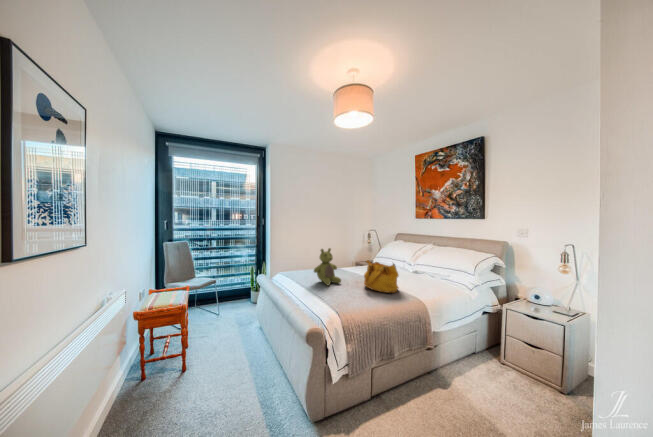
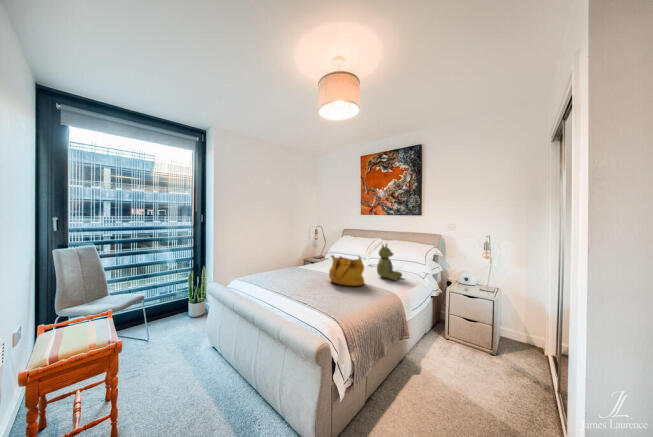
stuffed bear: present [314,248,341,285] -> present [377,244,402,280]

